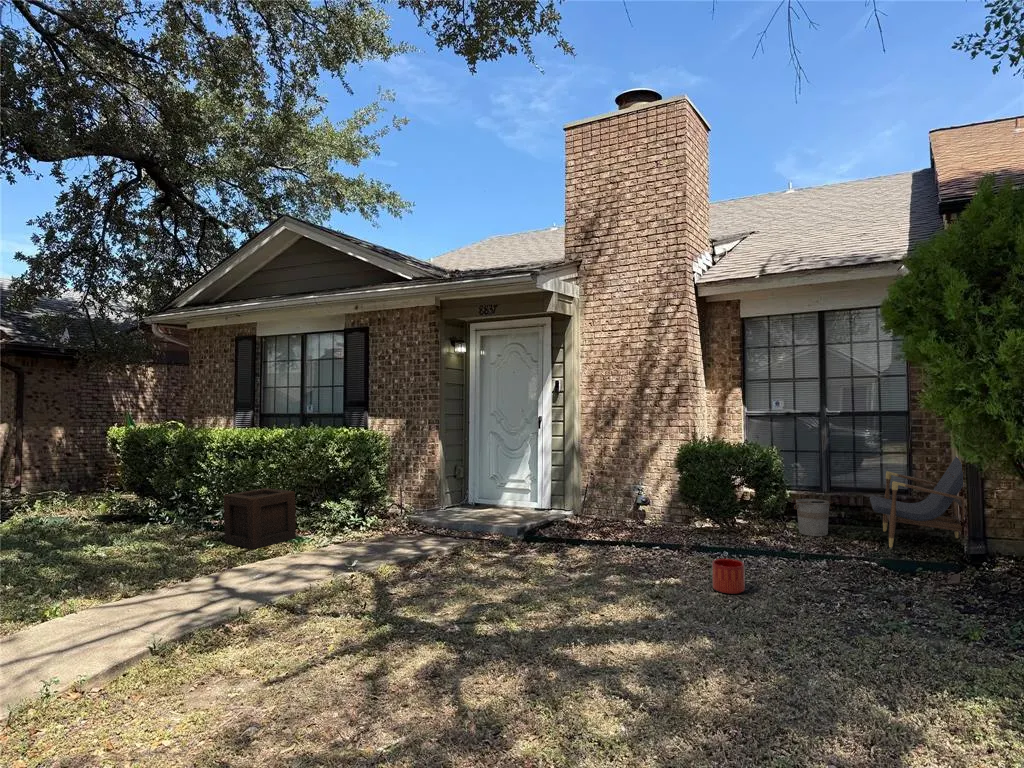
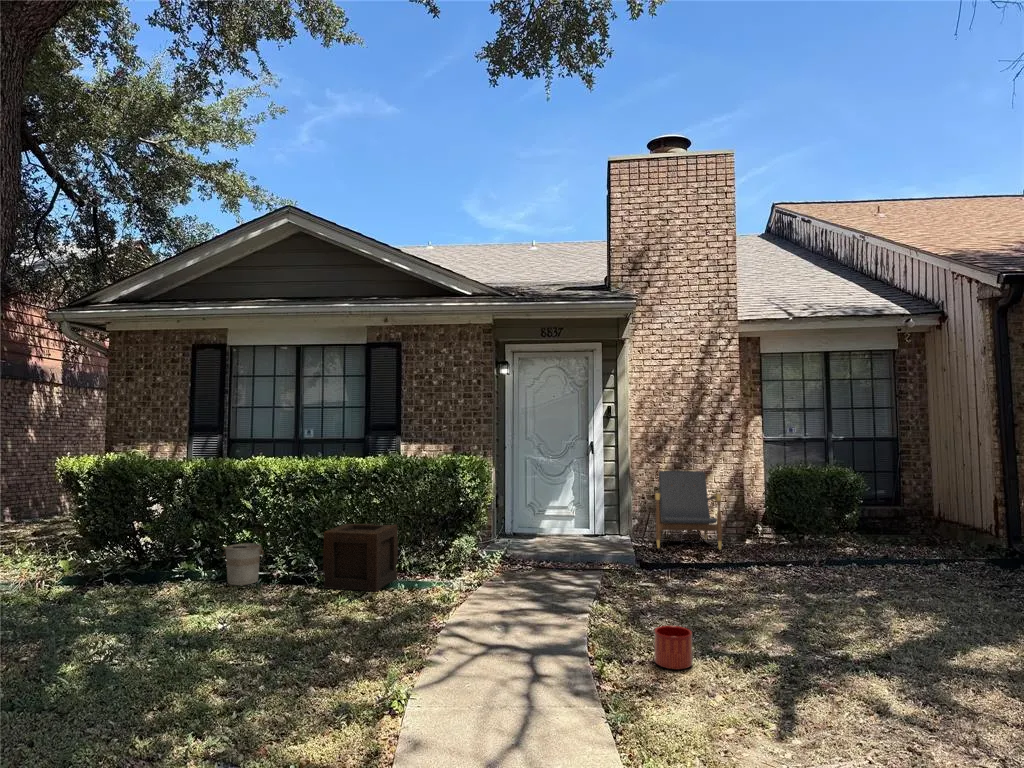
lounge chair: present [870,457,964,548] -> present [655,471,722,550]
bucket: present [794,499,833,536] -> present [222,543,264,585]
planter: present [712,559,745,594] -> present [654,626,693,670]

